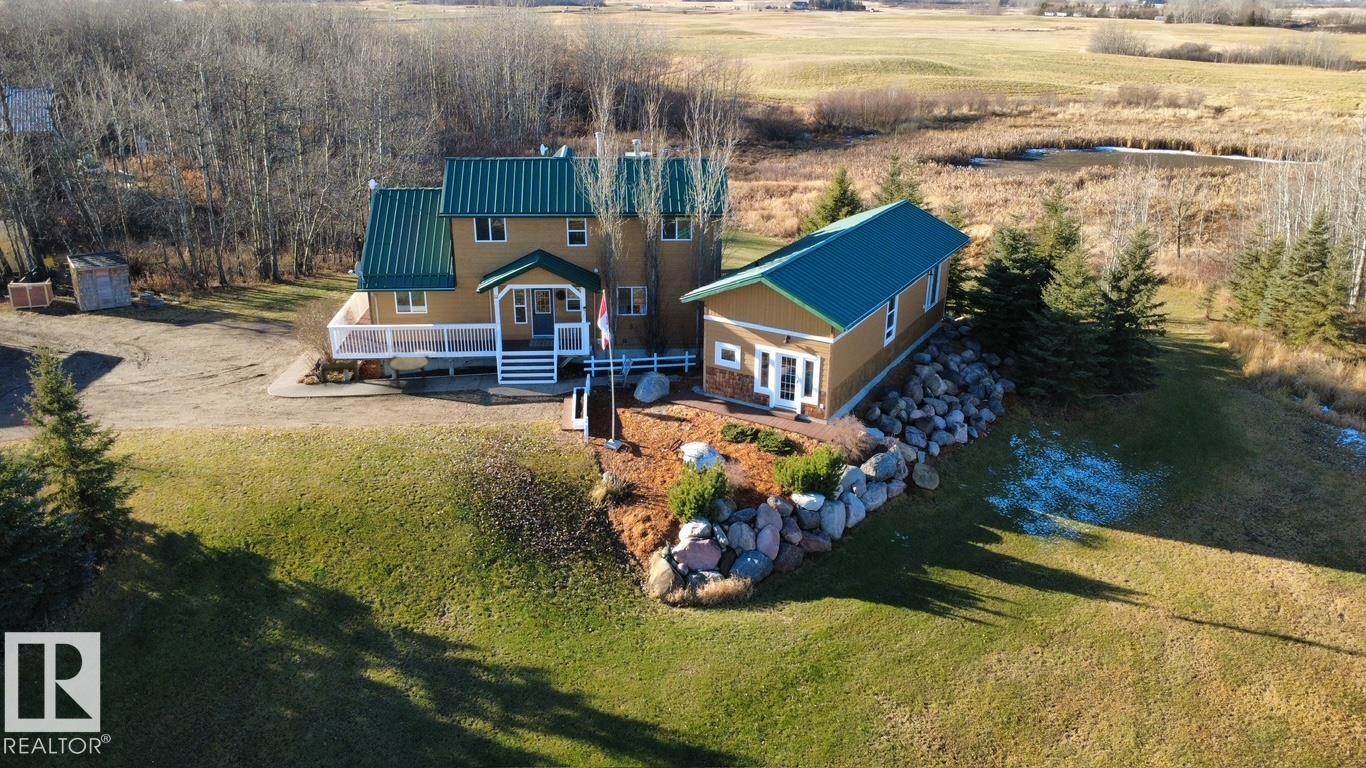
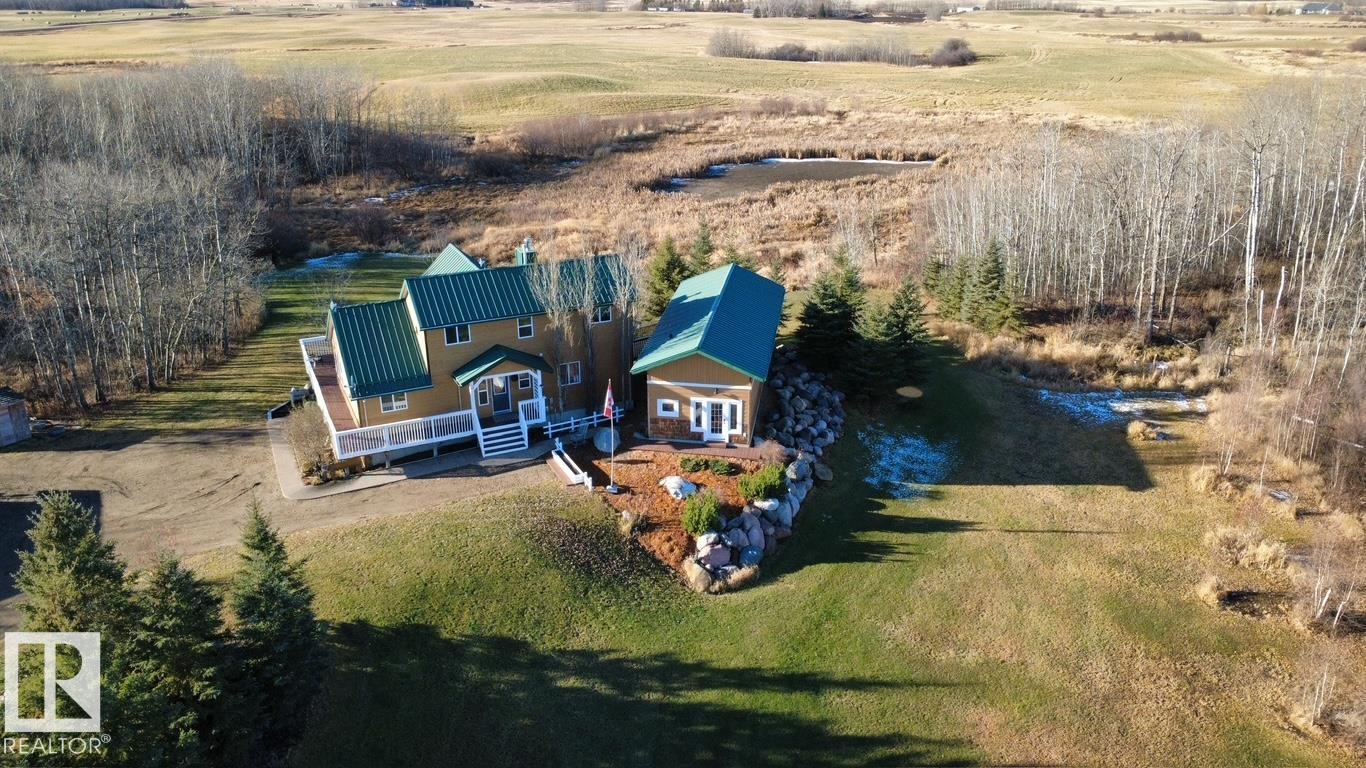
round table: present [387,356,430,389] -> present [895,385,924,409]

